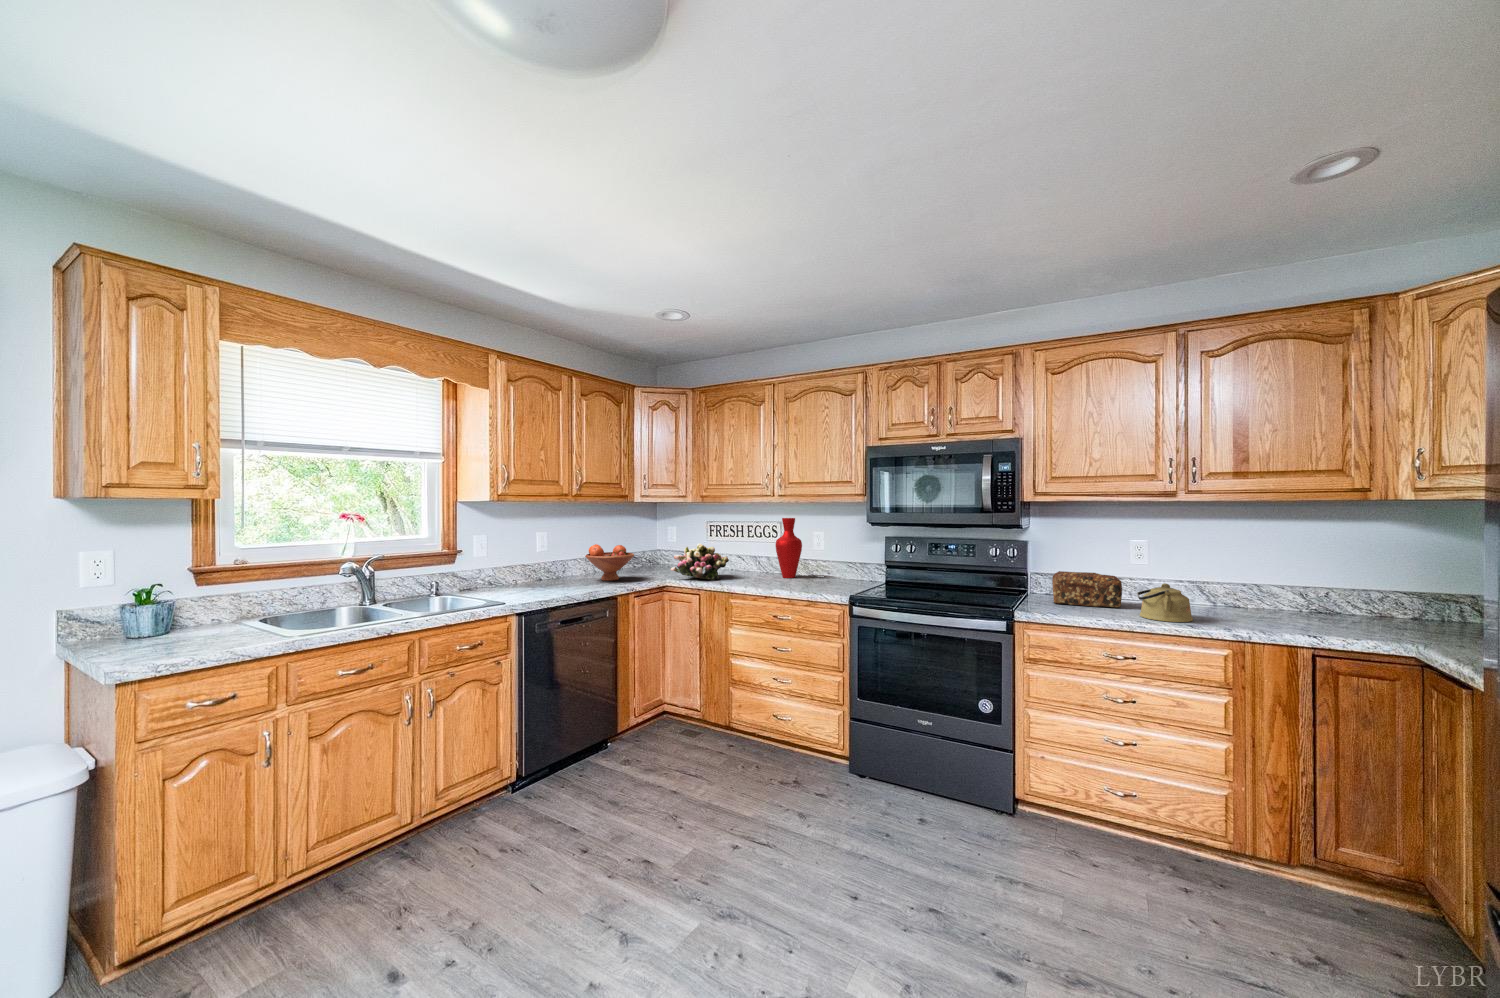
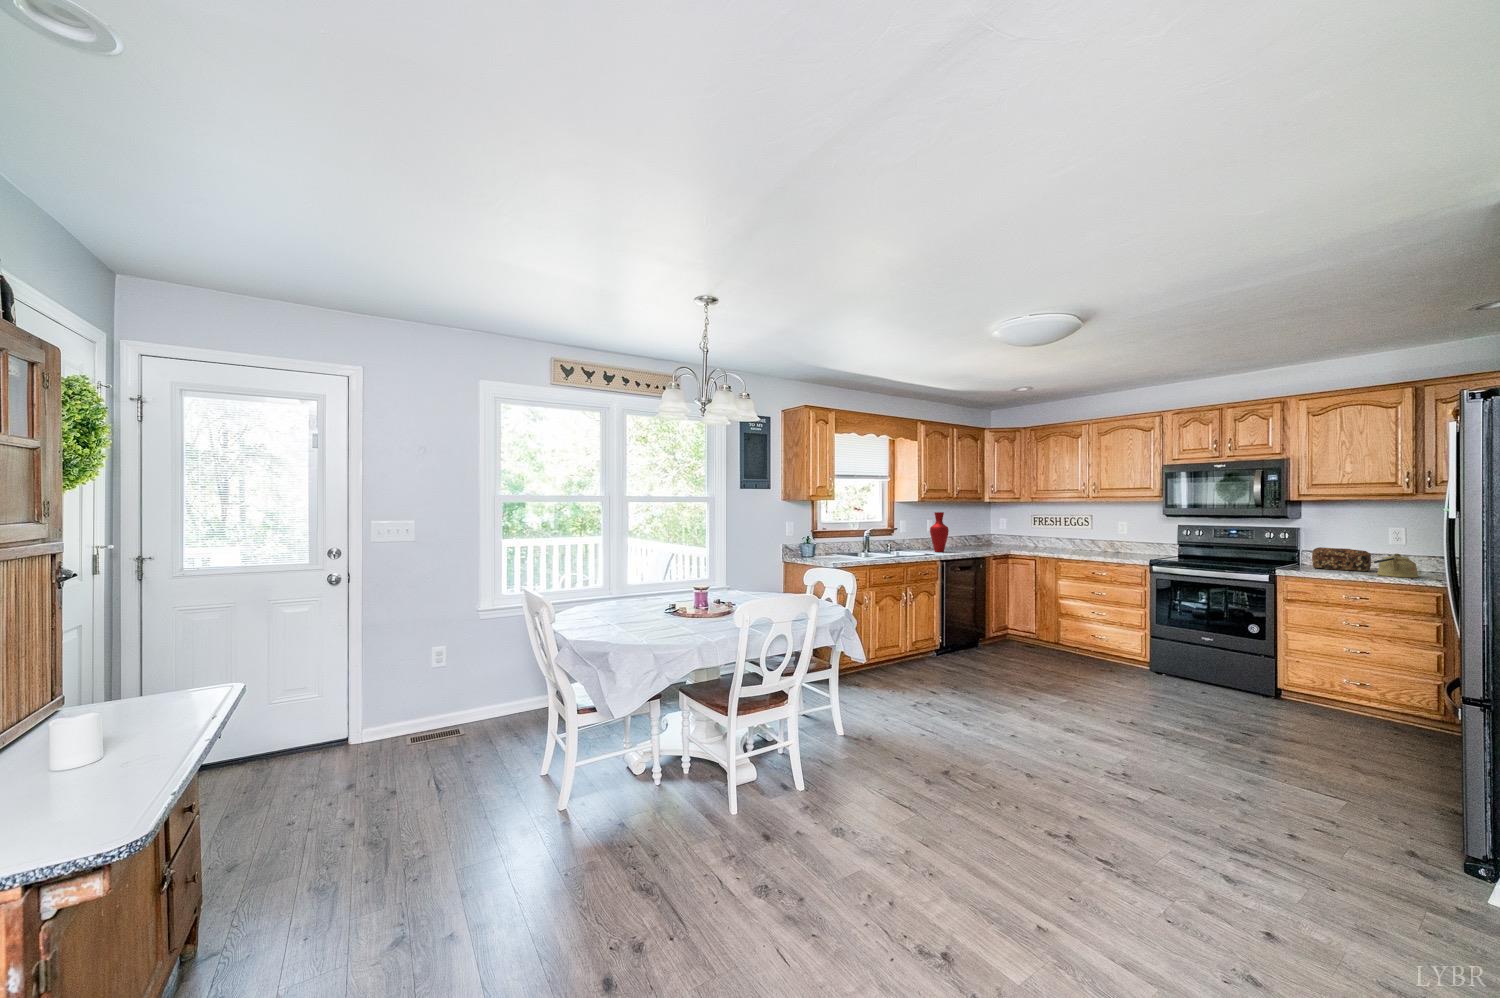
vase: present [776,518,802,578] -> present [930,512,949,552]
flower arrangement: present [671,543,729,580] -> none [1014,528,1055,551]
fruit bowl: present [585,544,634,581] -> none [957,527,989,550]

